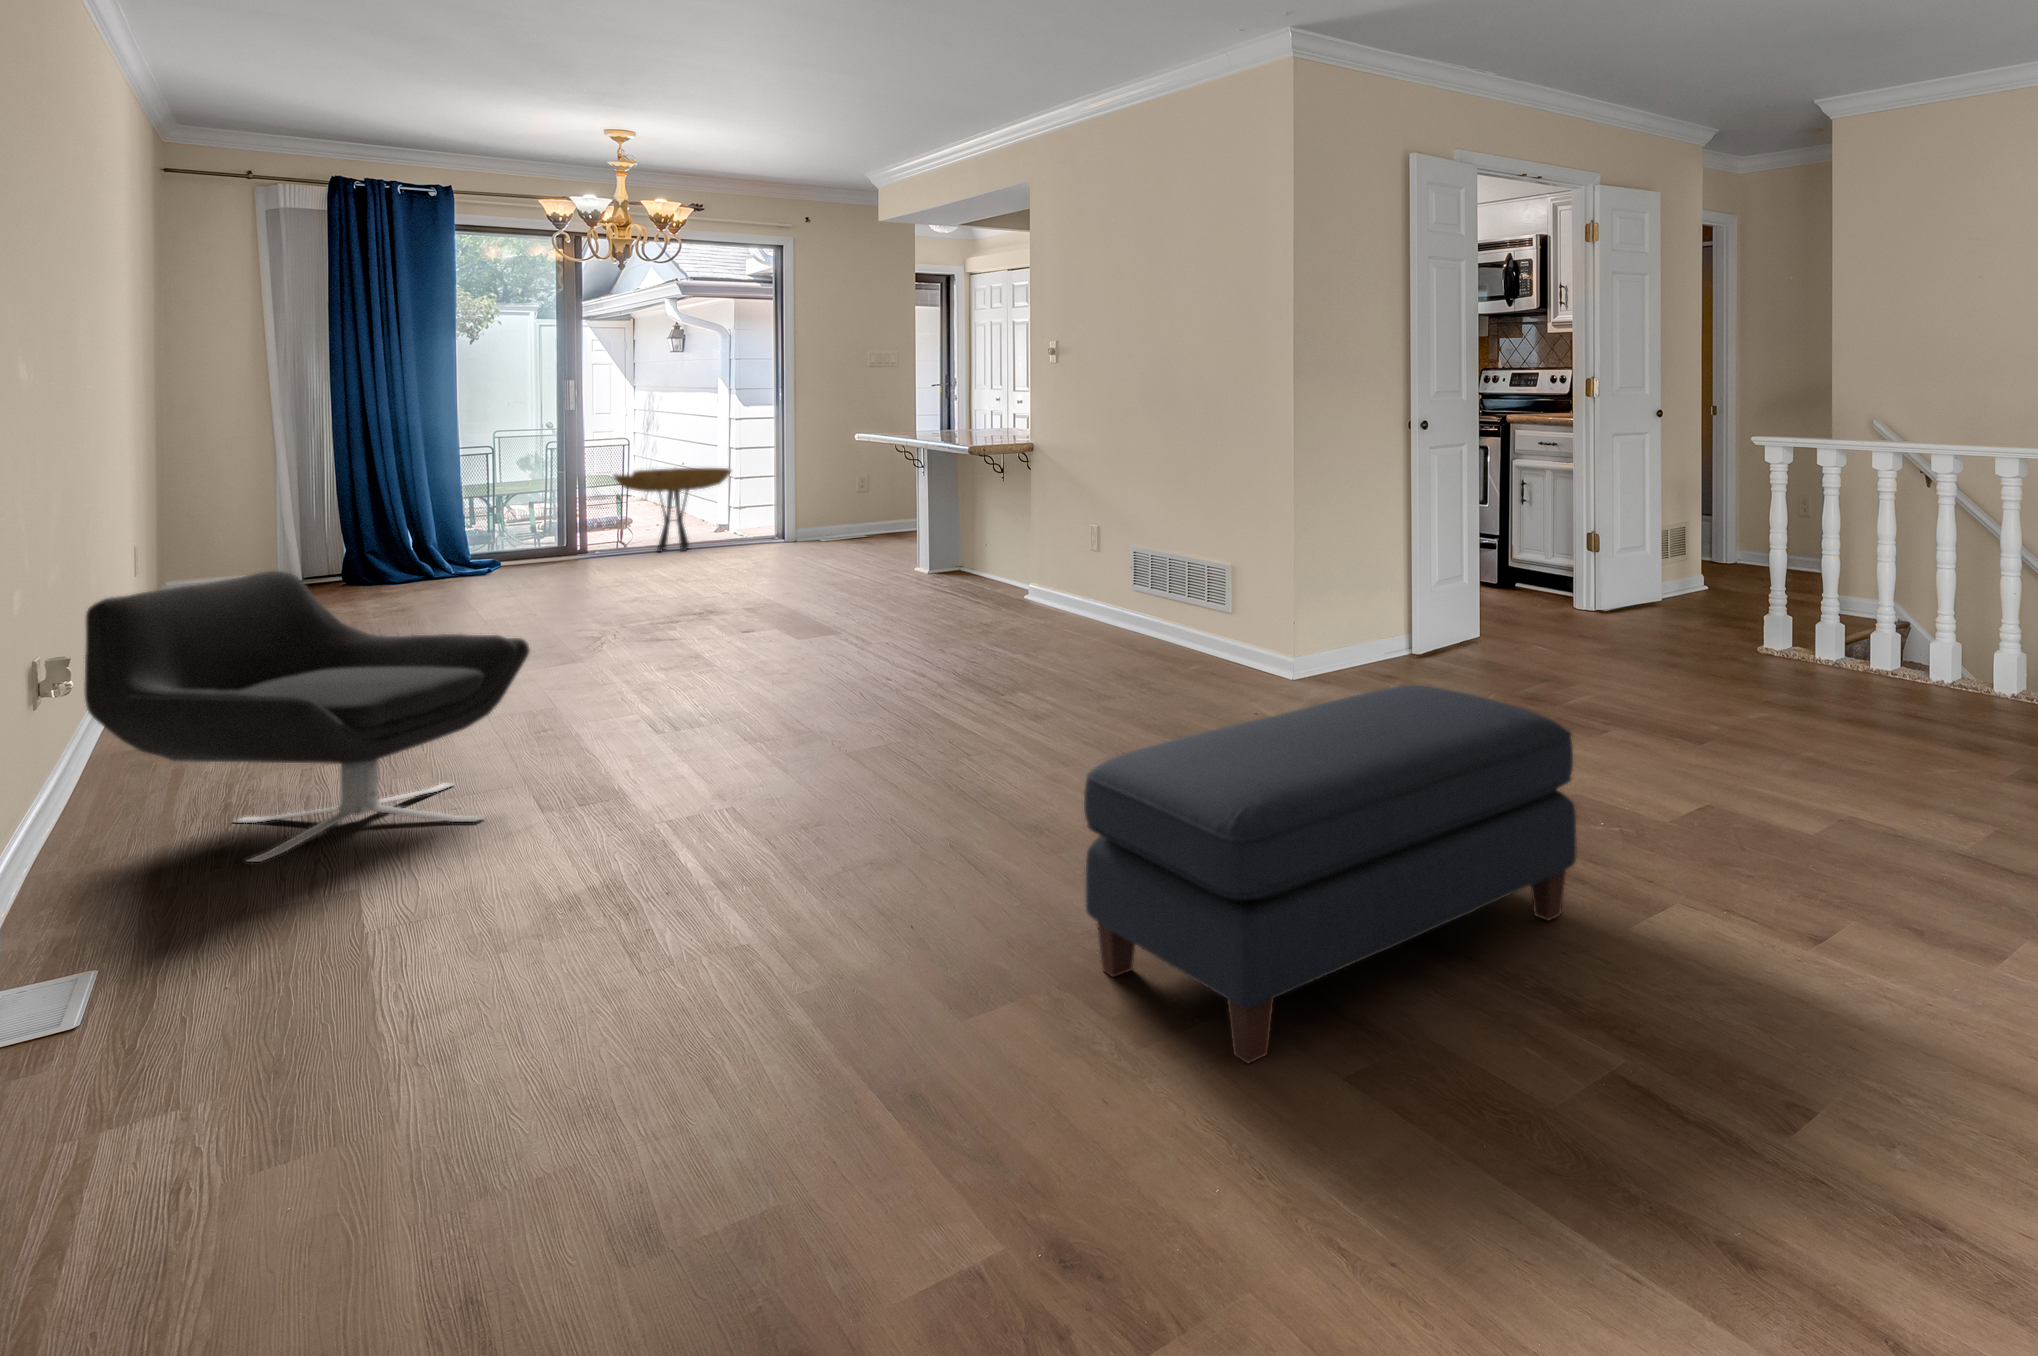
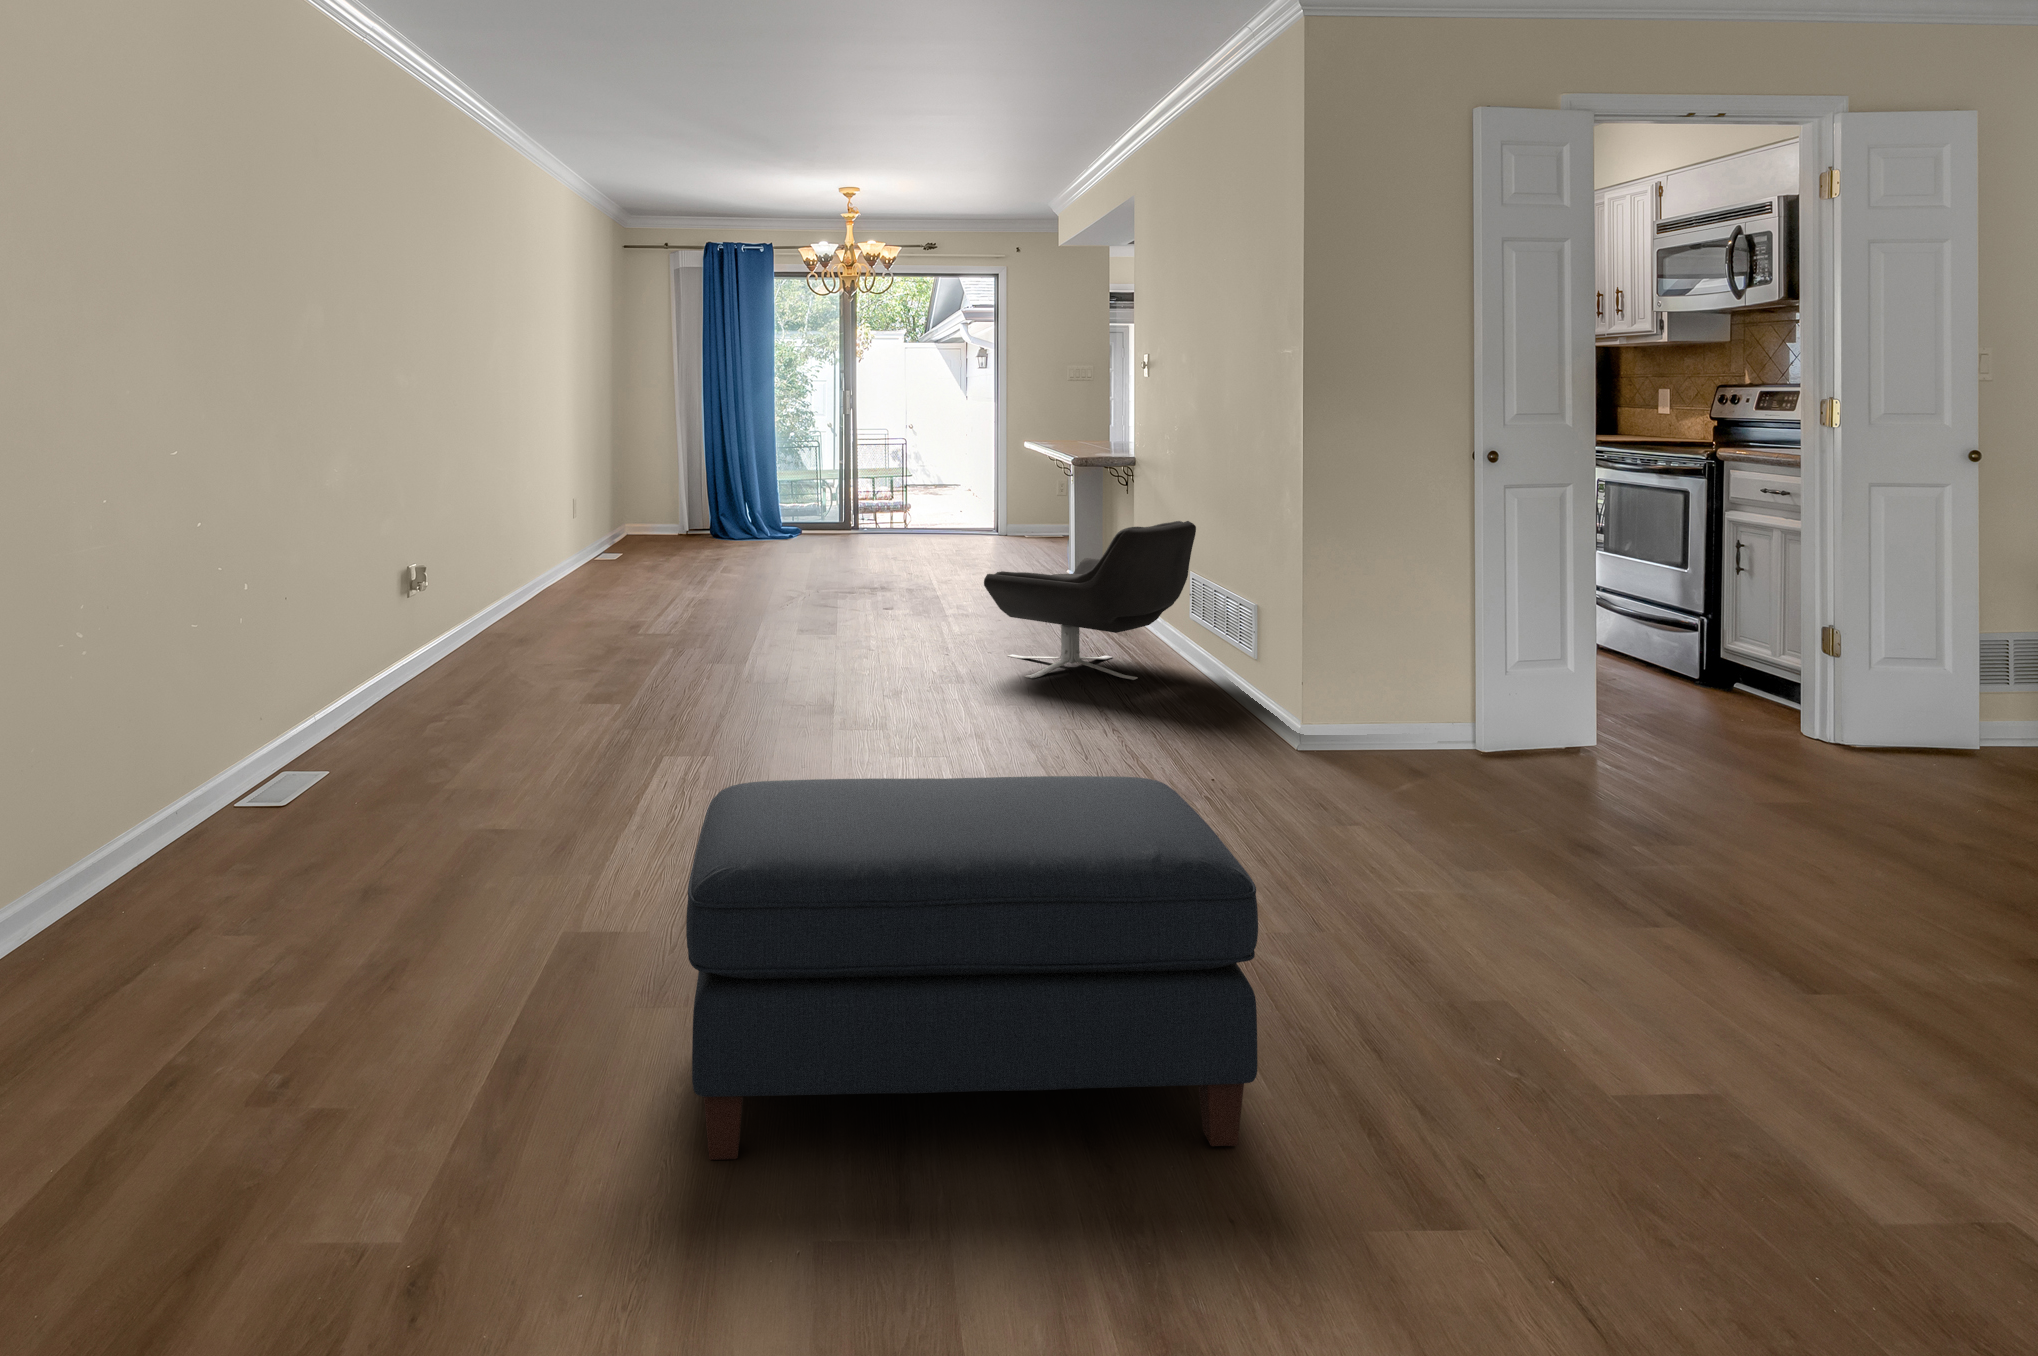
side table: present [614,468,731,552] -> none [880,467,967,539]
lounge chair: present [85,571,529,862] -> present [984,521,1196,680]

